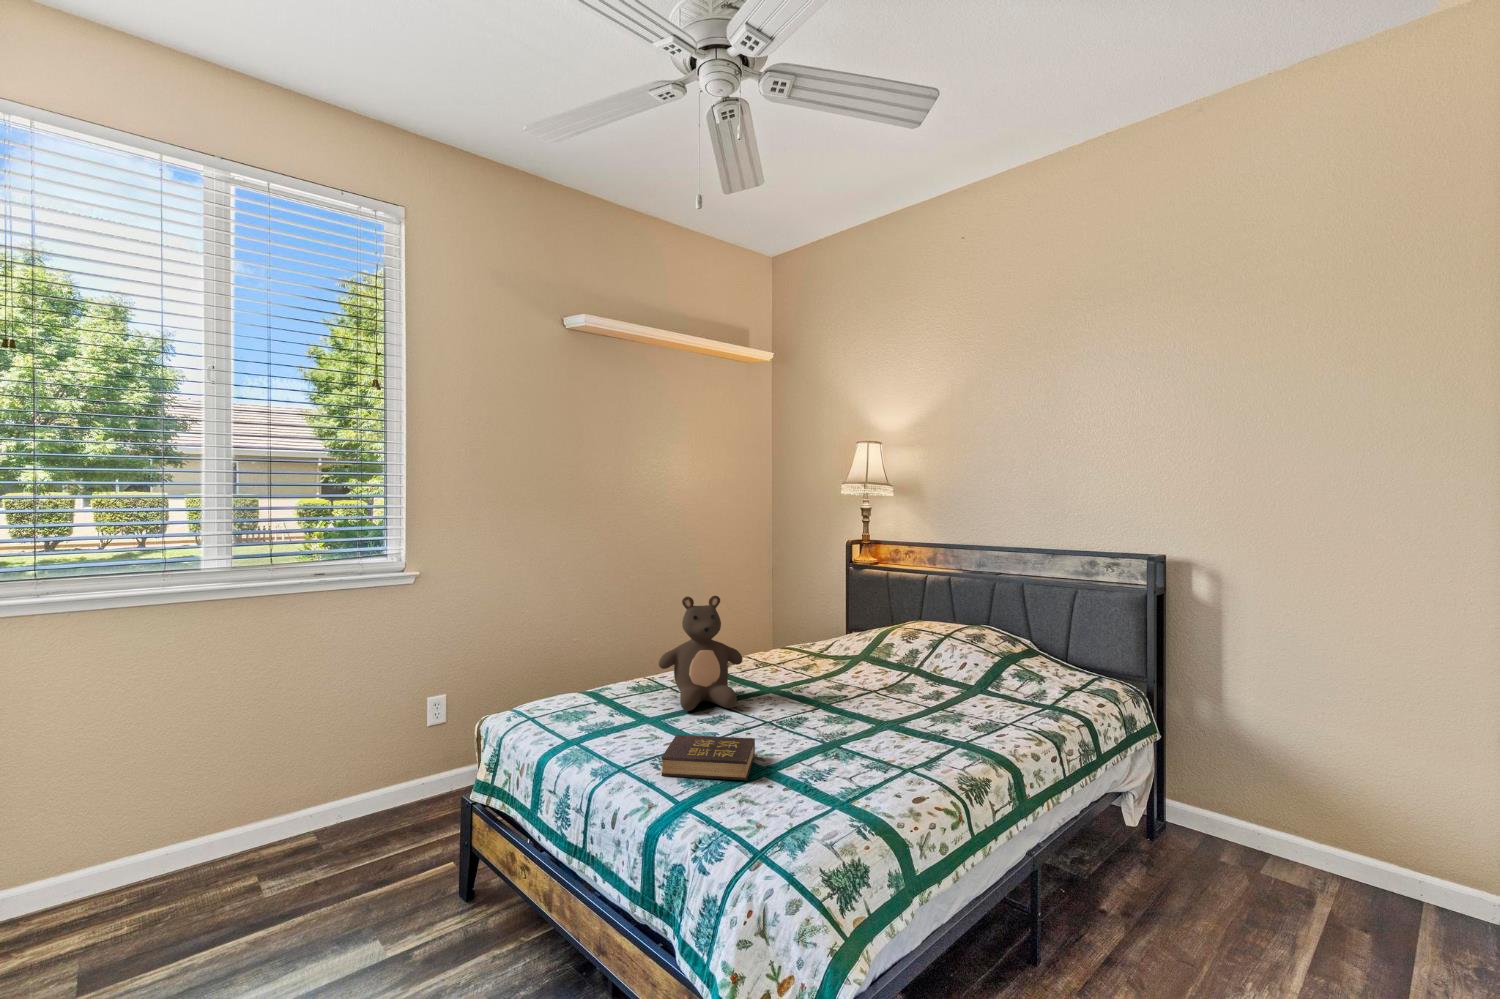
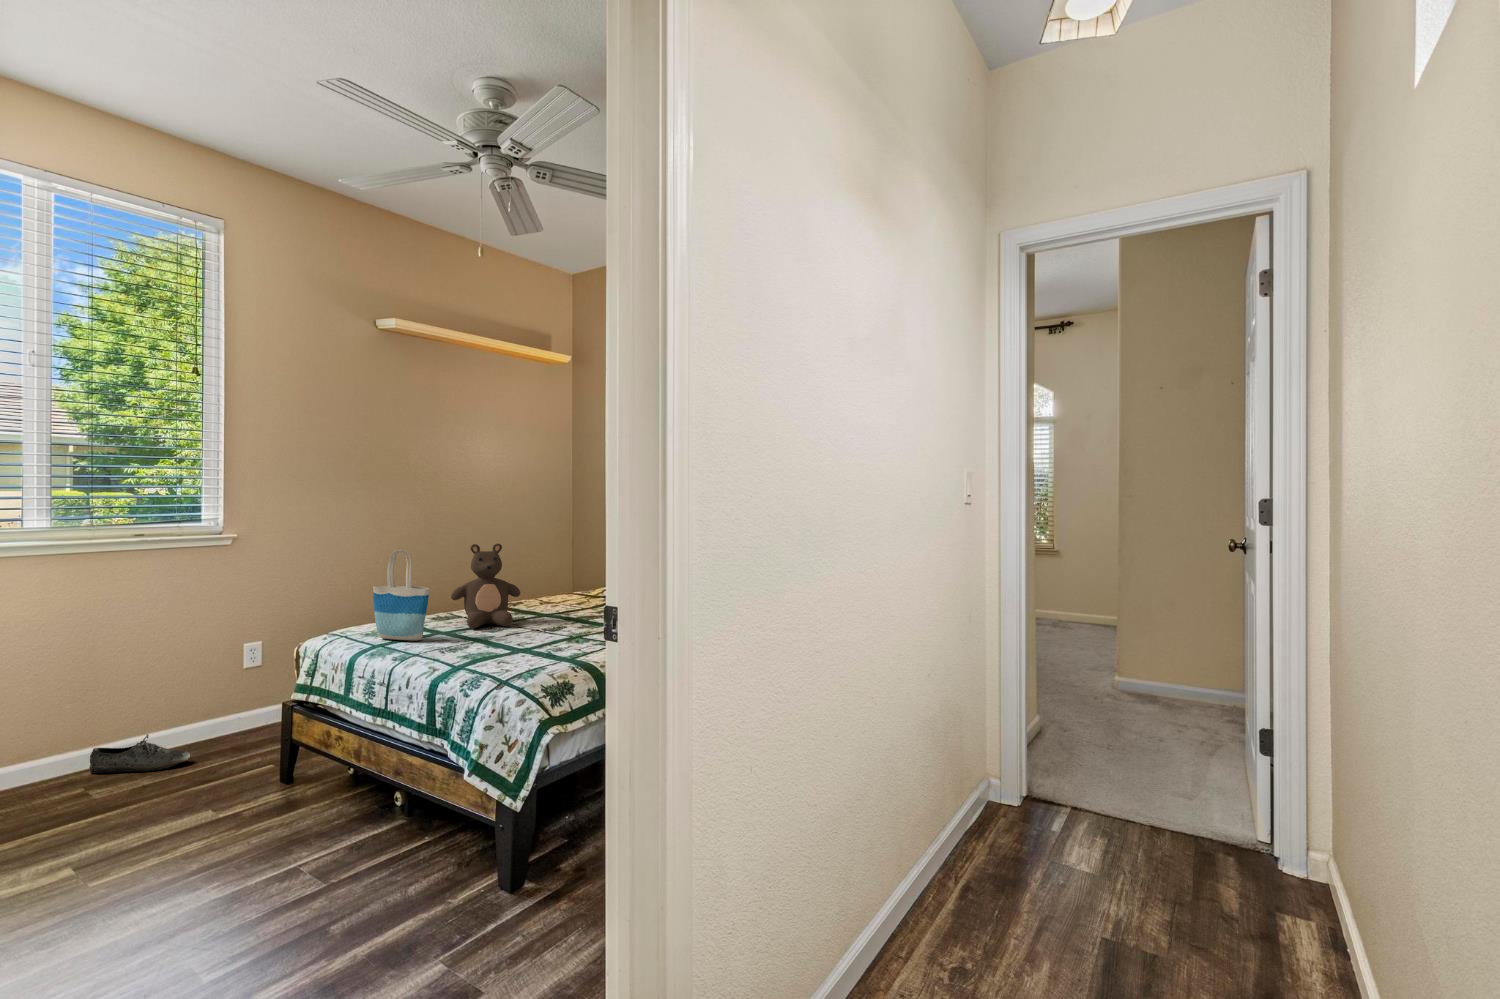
tote bag: none [568,613,638,736] -> present [373,550,430,640]
hardback book: present [661,735,755,780] -> none [444,632,517,655]
shoe: none [262,808,366,858] -> present [89,734,190,773]

